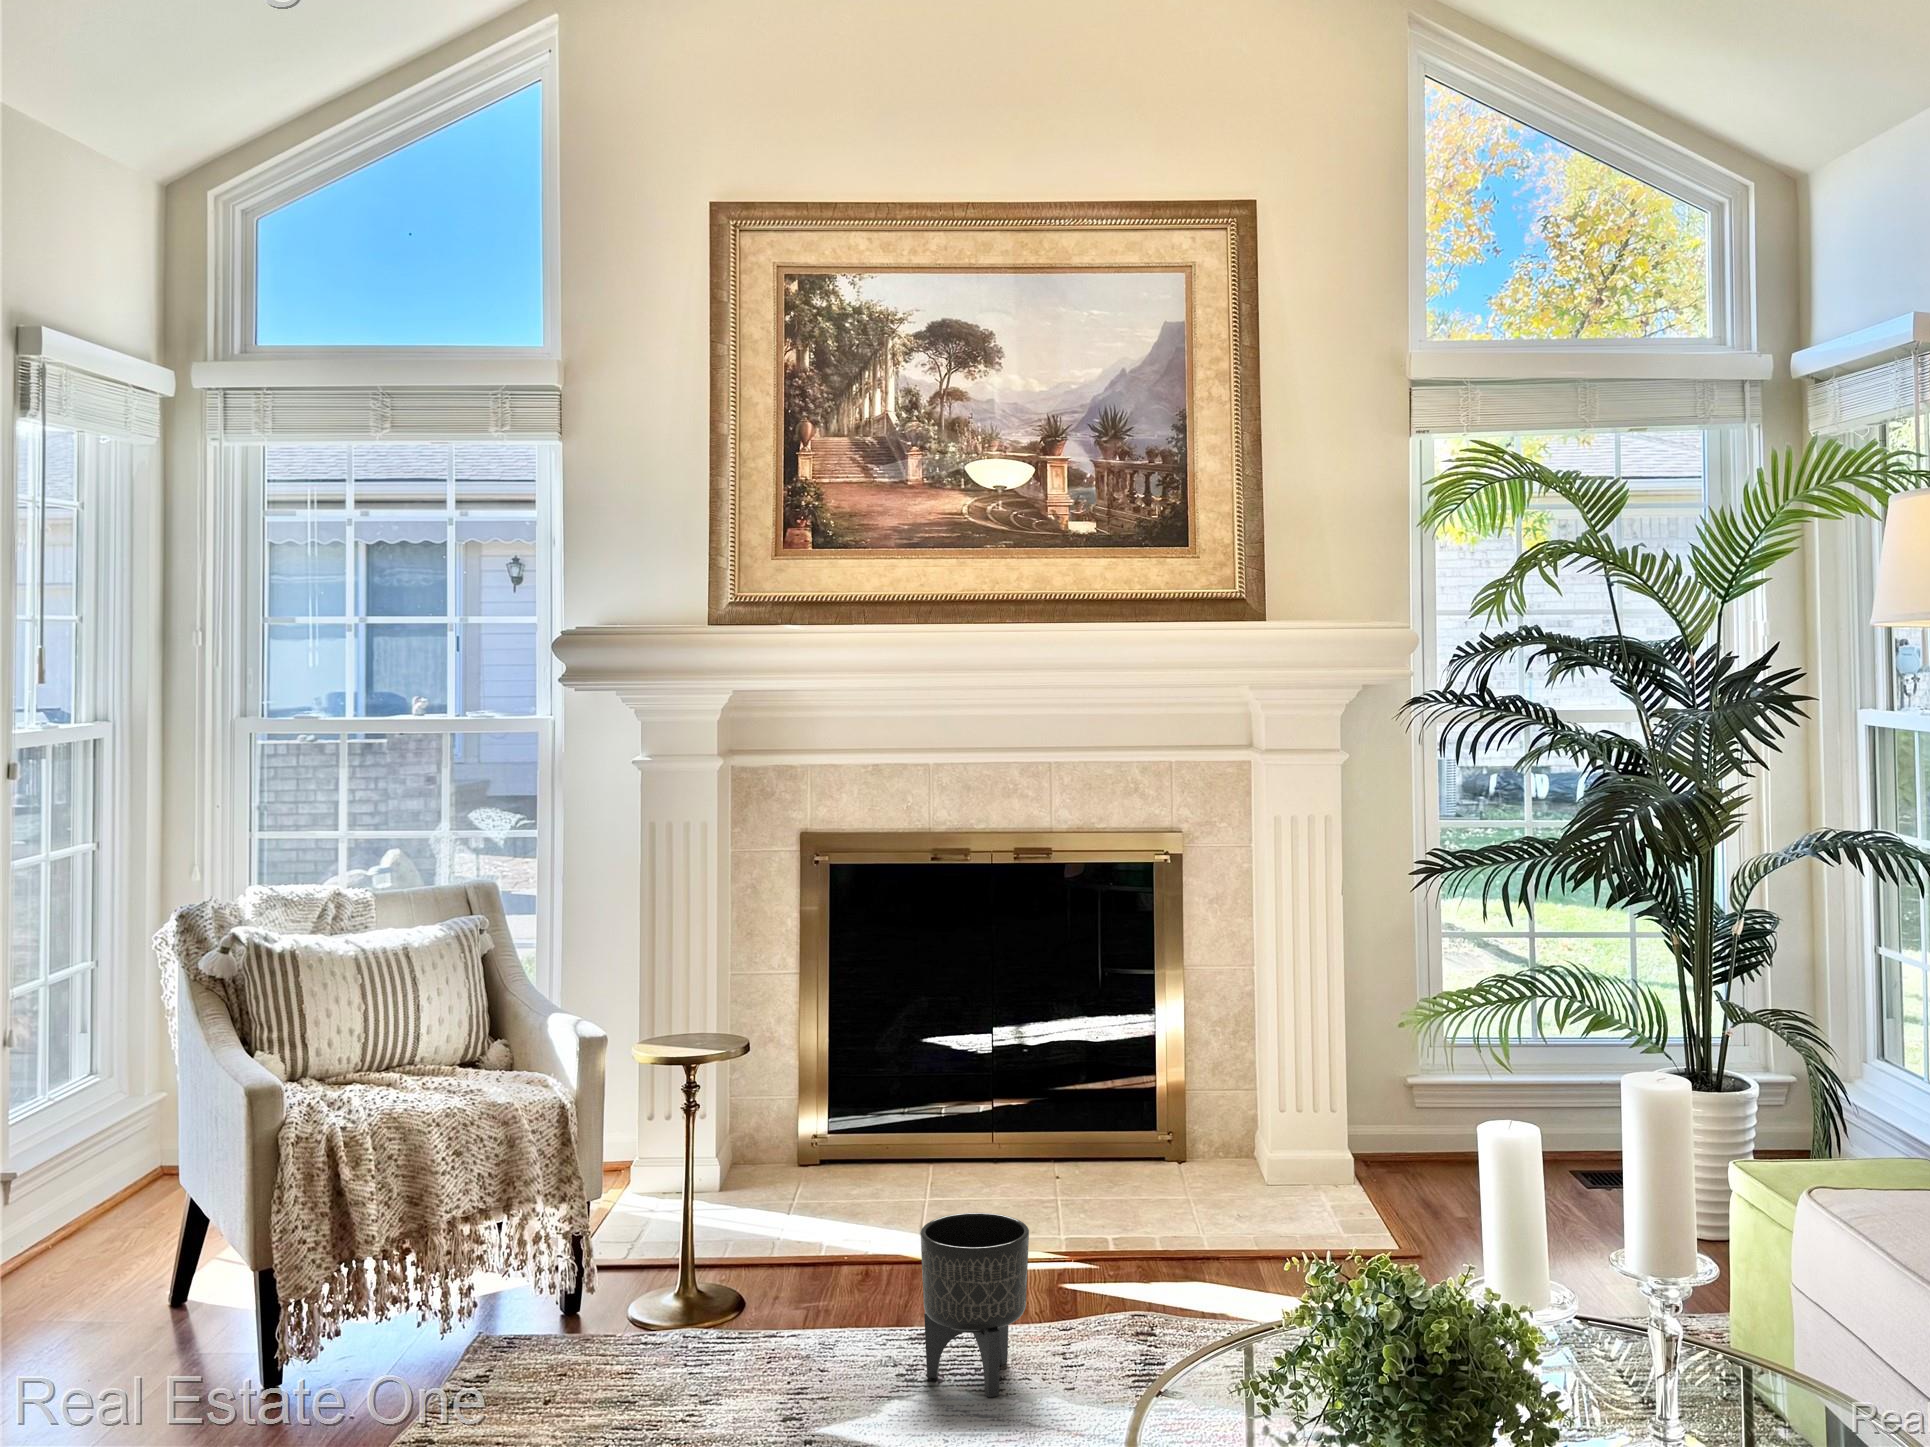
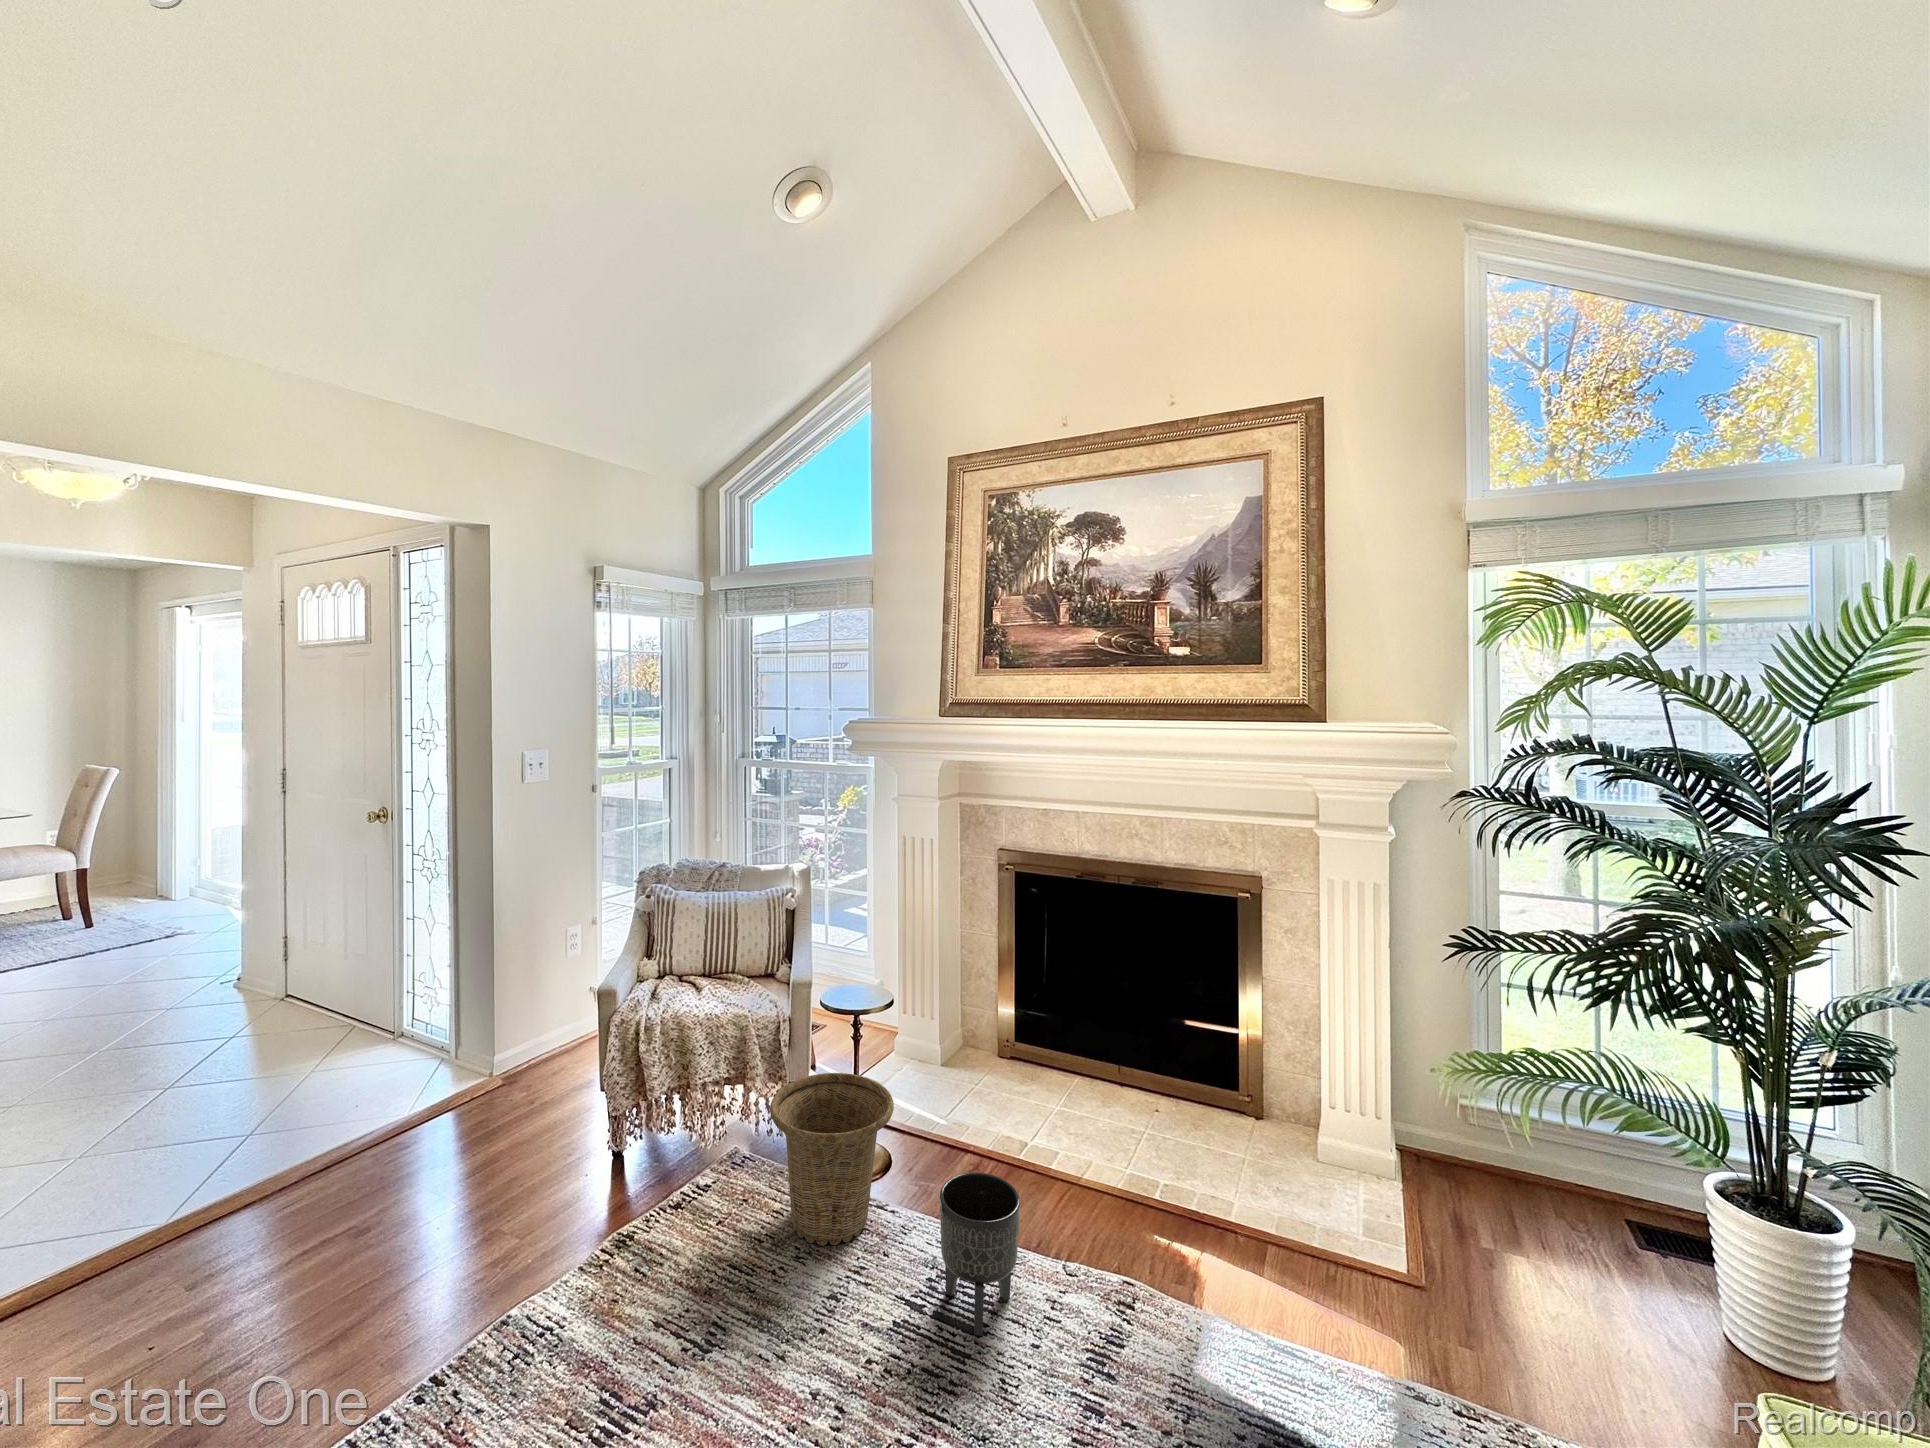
basket: none [614,1155,807,1385] -> present [770,1073,894,1246]

